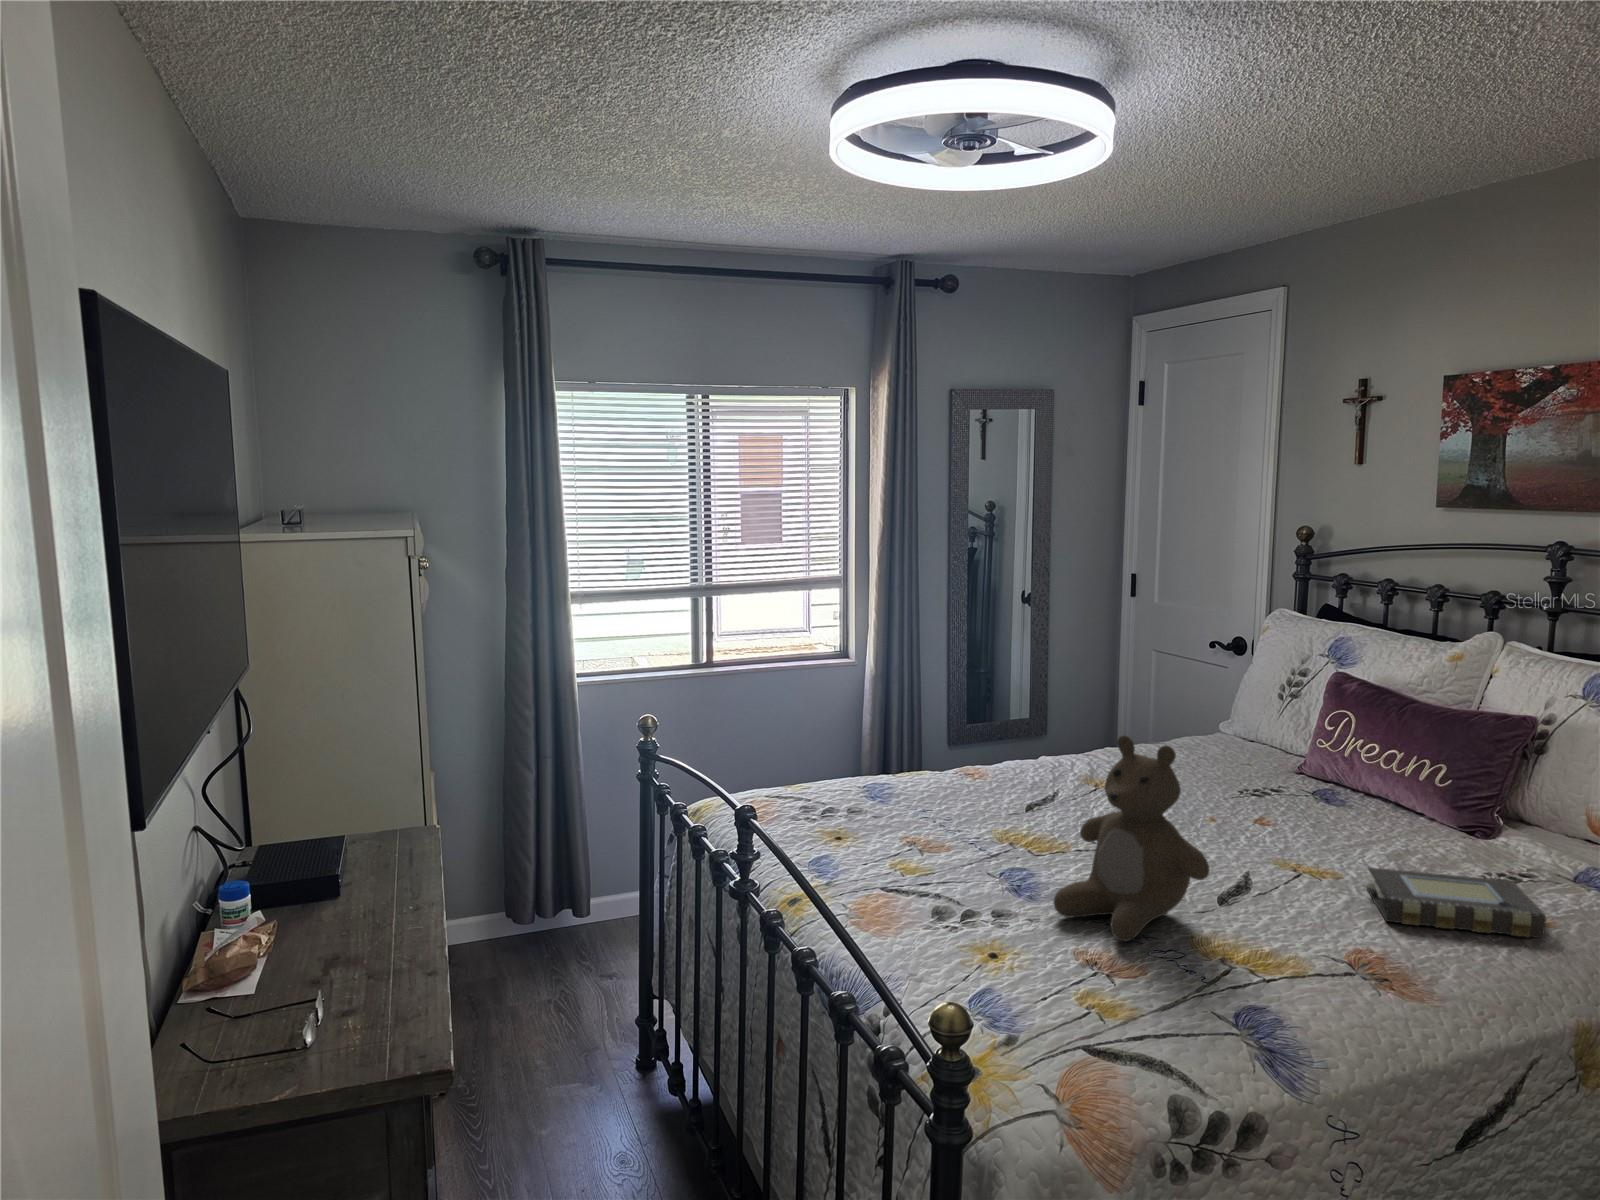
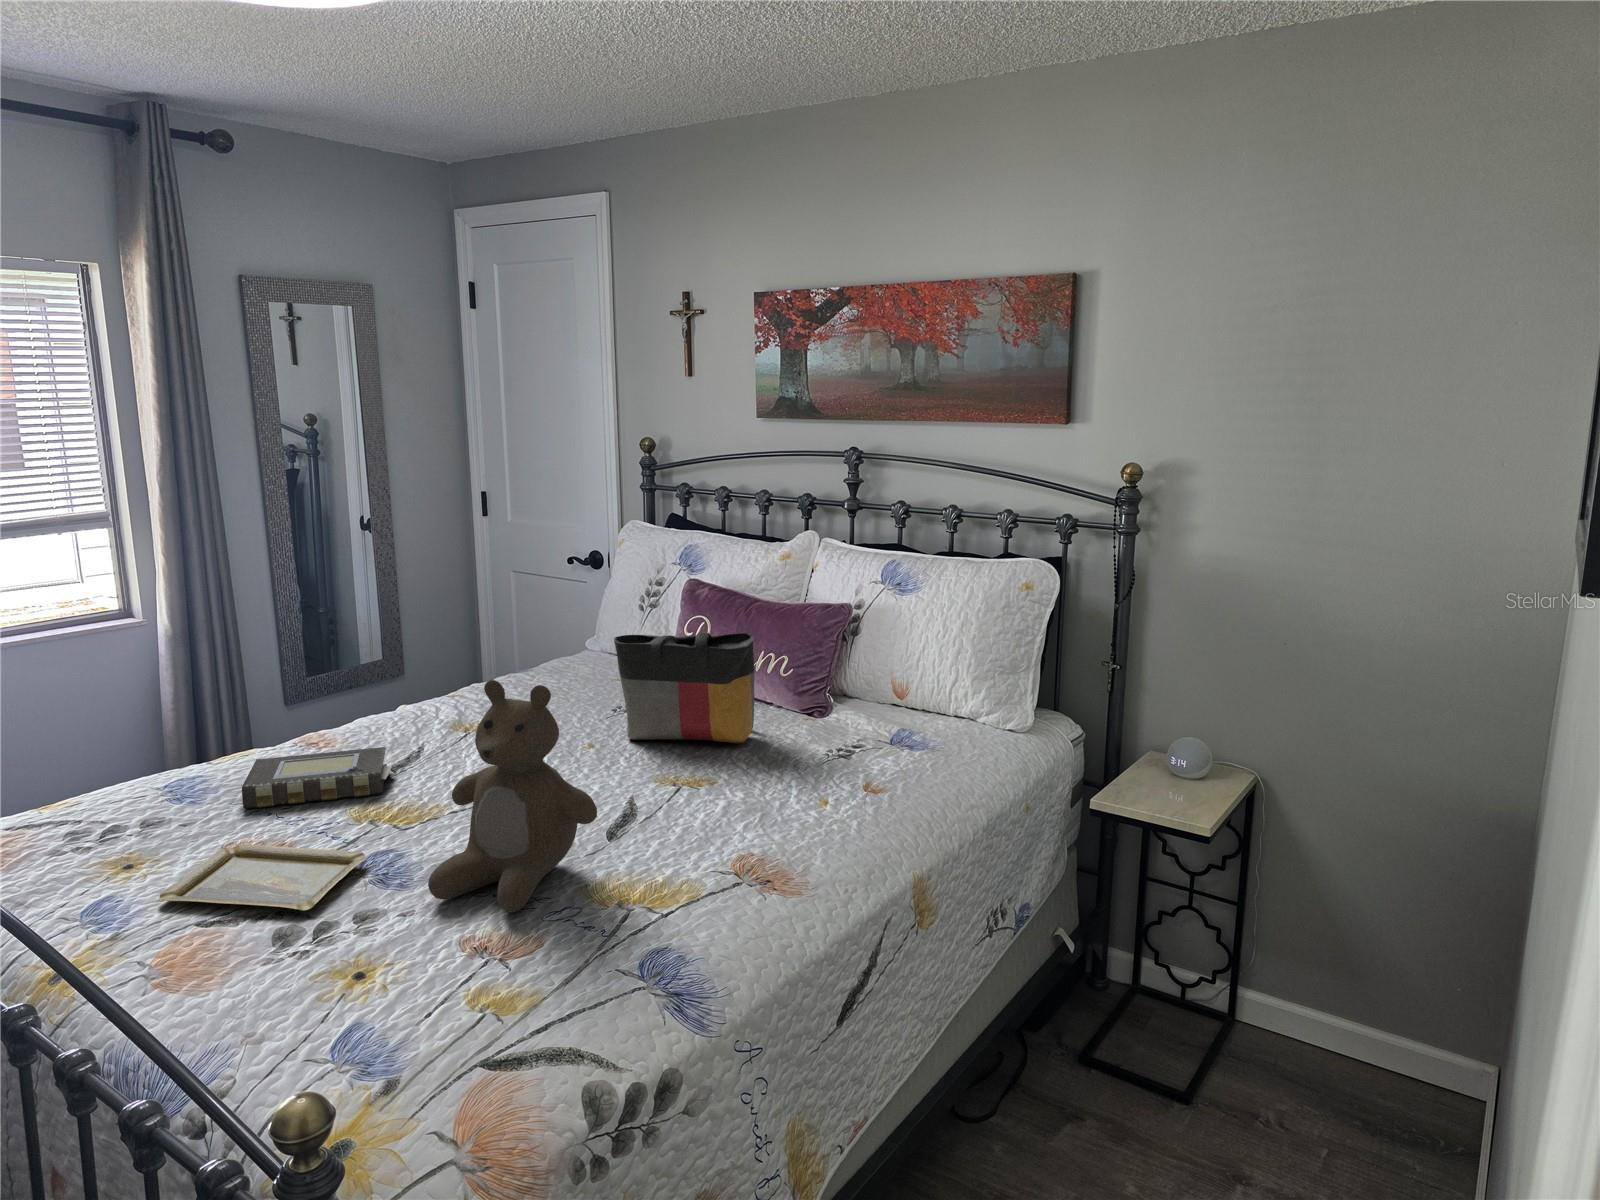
tote bag: none [1247,718,1404,845] -> present [614,632,755,743]
tray: none [857,839,1005,898] -> present [159,844,366,911]
book: present [1365,868,1546,938] -> present [241,747,395,808]

